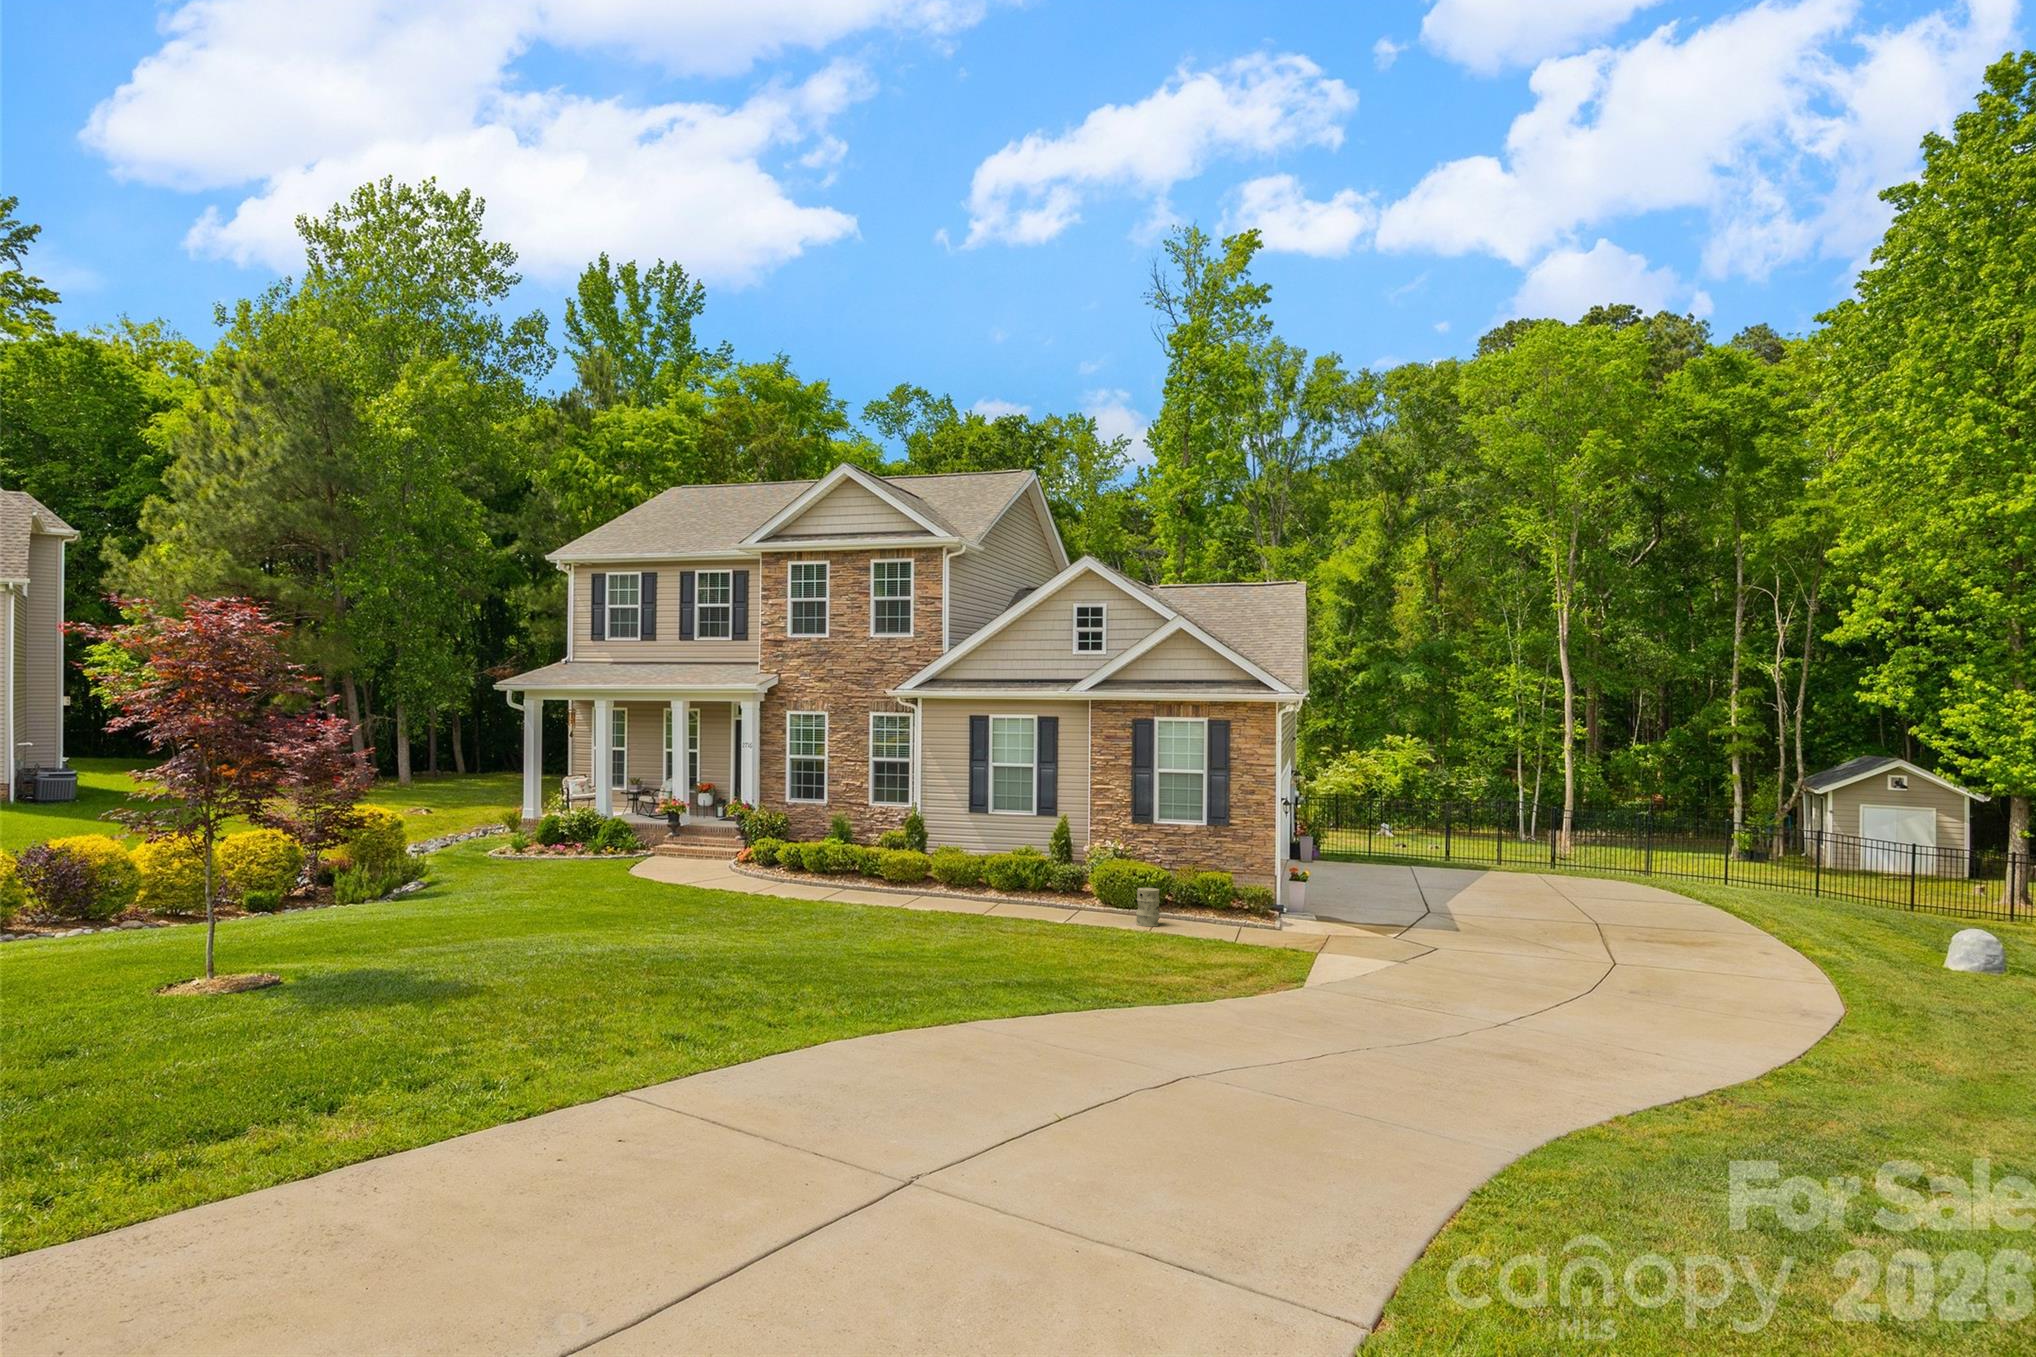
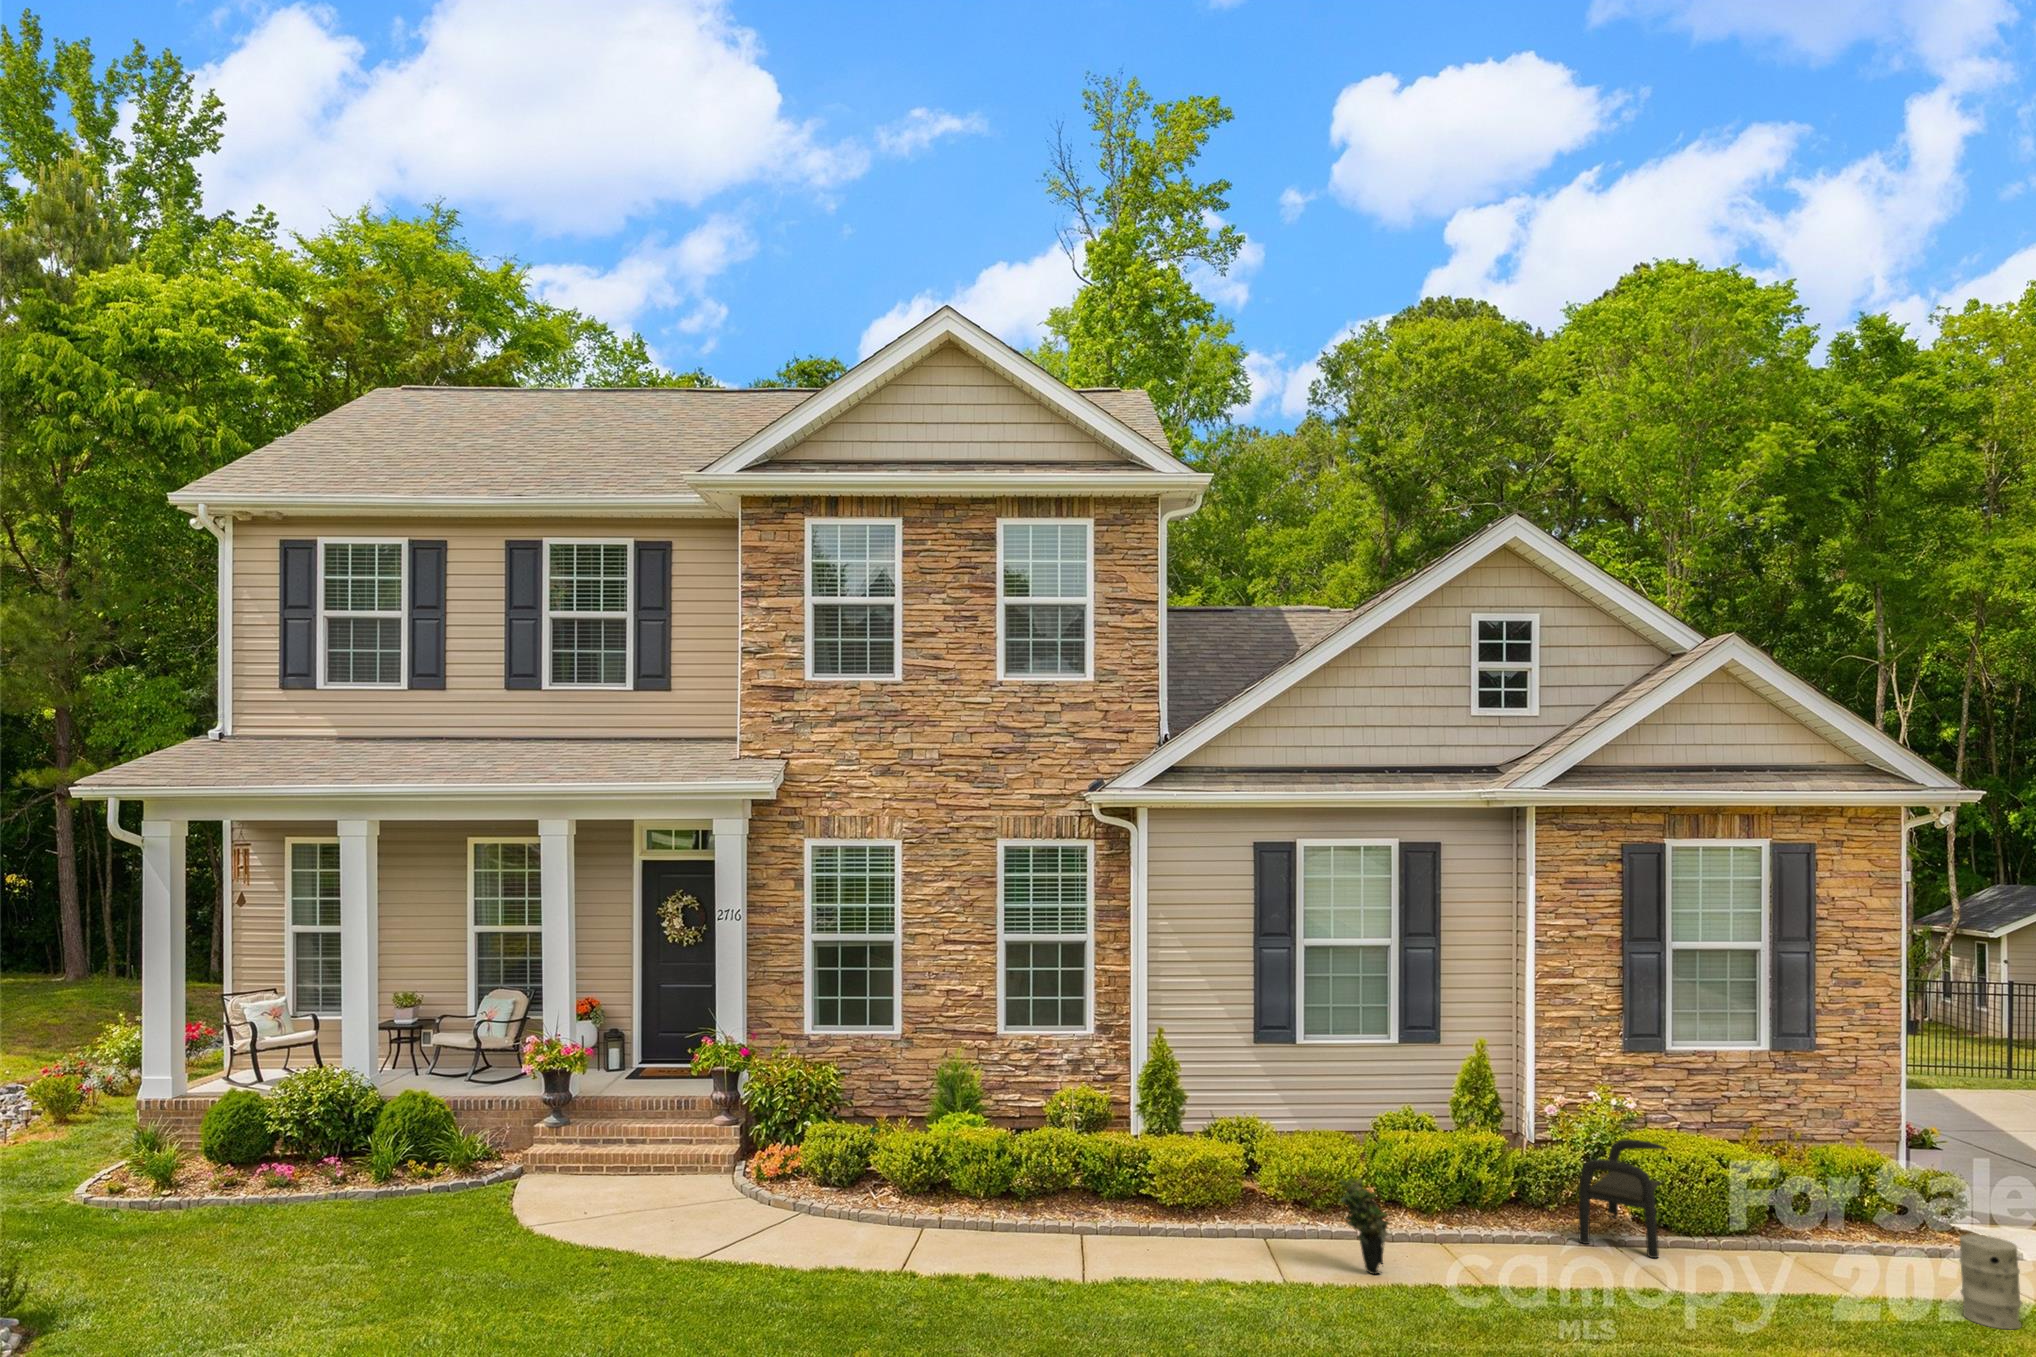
potted plant: none [907,857,929,896] -> present [1341,1179,1389,1274]
bench: none [1039,859,1104,905] -> present [1579,1139,1667,1258]

